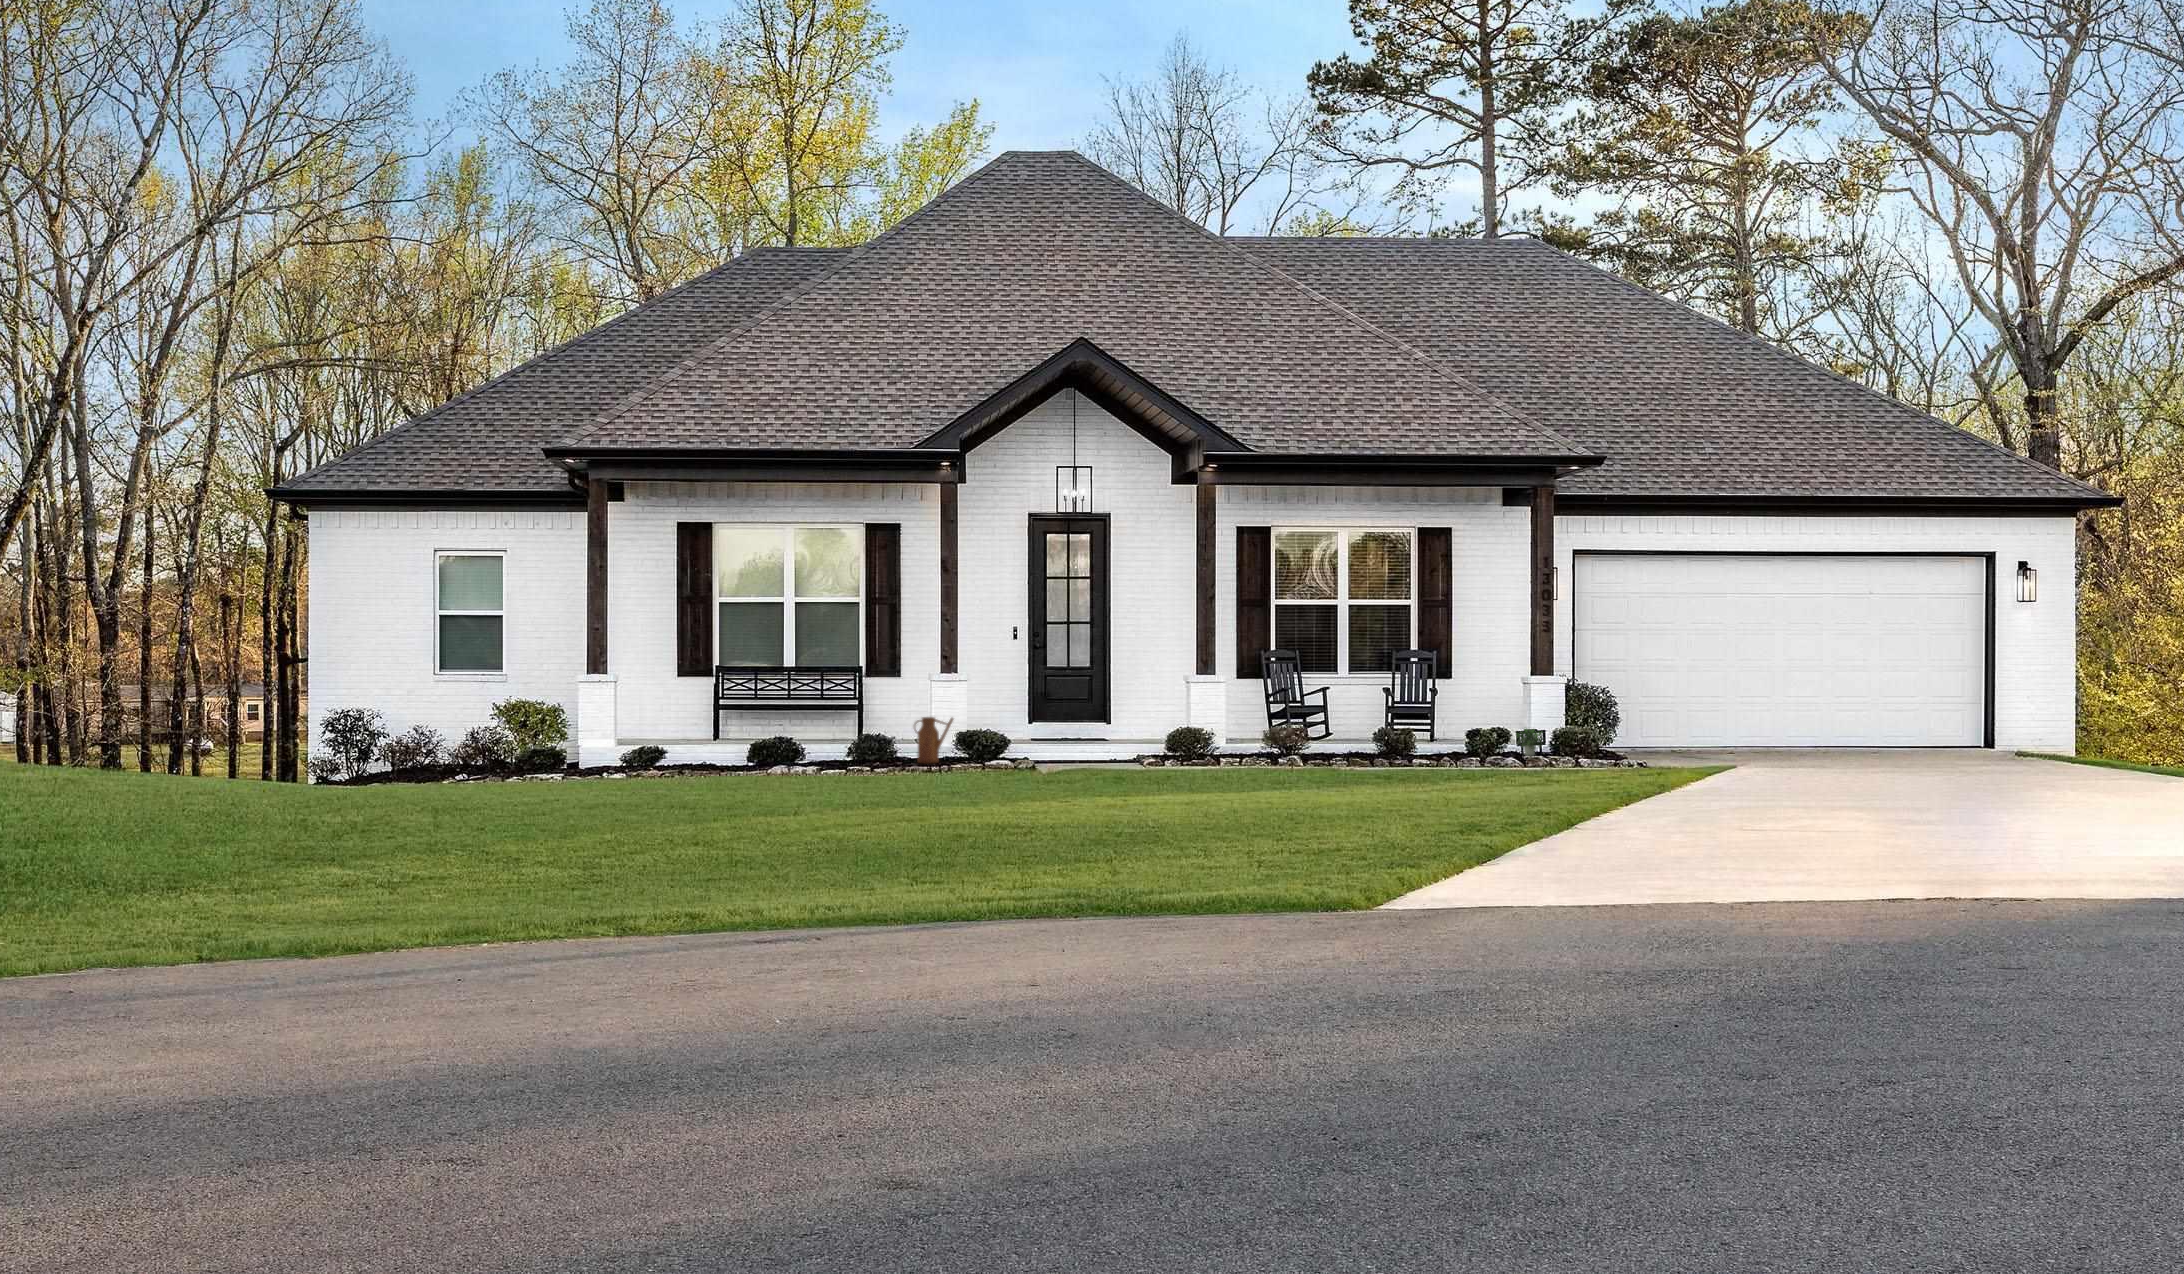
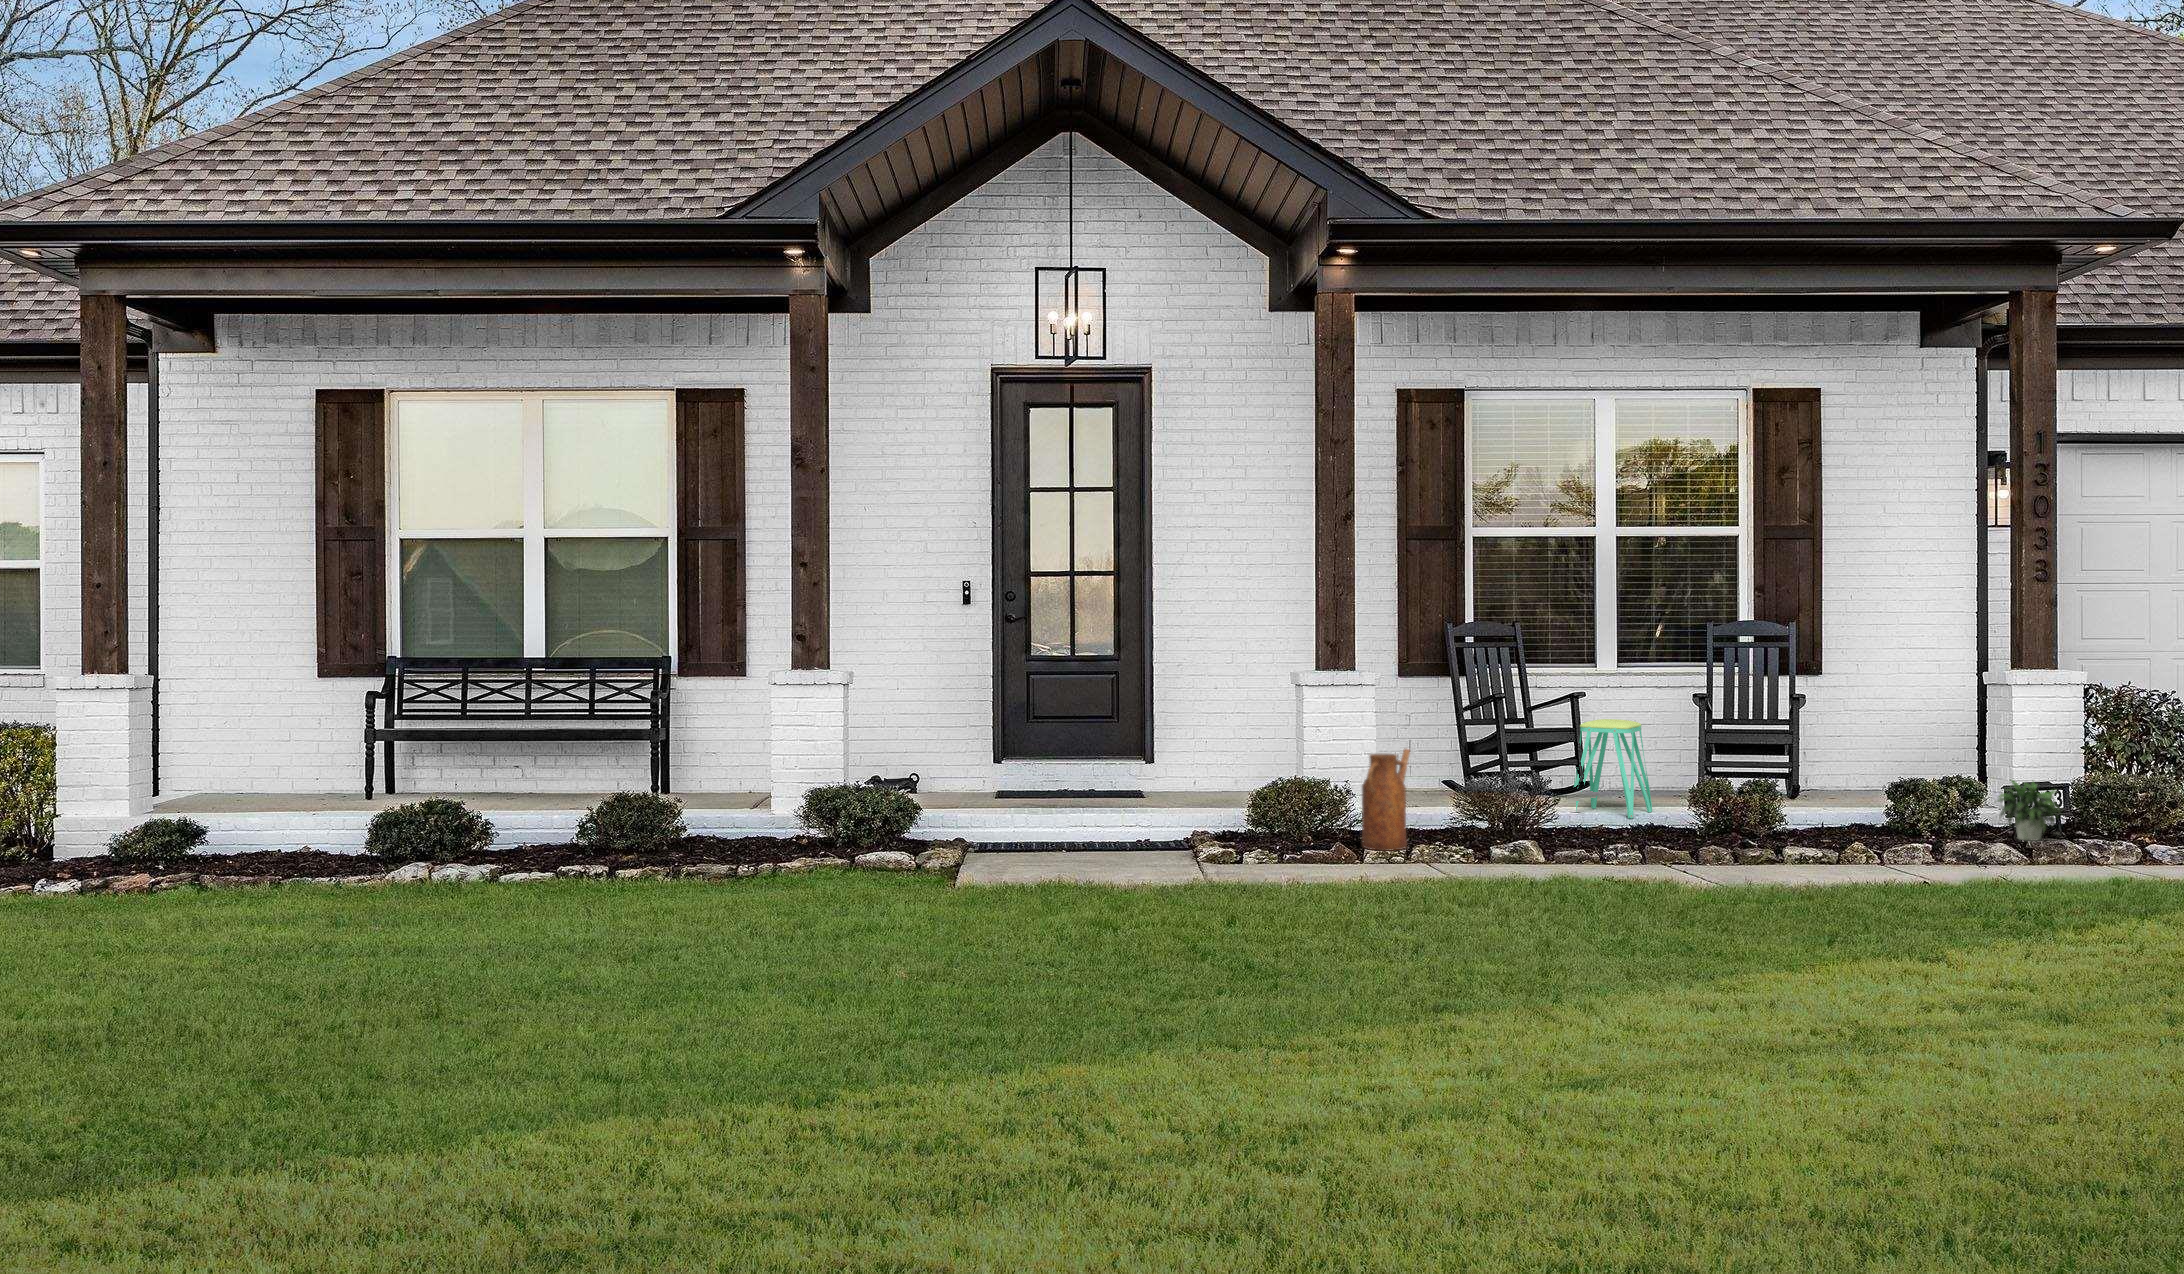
stool: none [1323,699,1364,748] -> present [1574,719,1652,818]
watering can: present [914,717,953,764] -> present [1362,749,1410,851]

